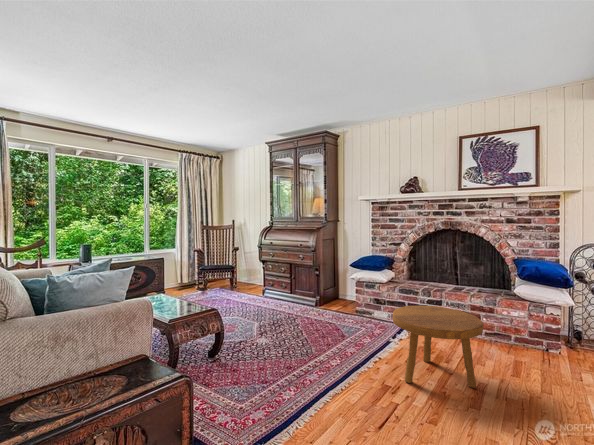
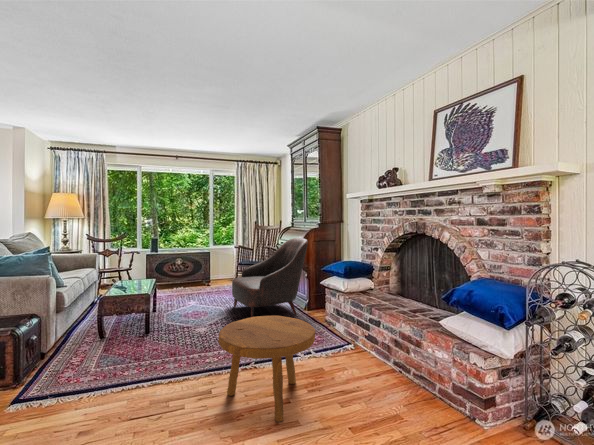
armchair: none [247,237,322,324] -> present [232,238,308,317]

